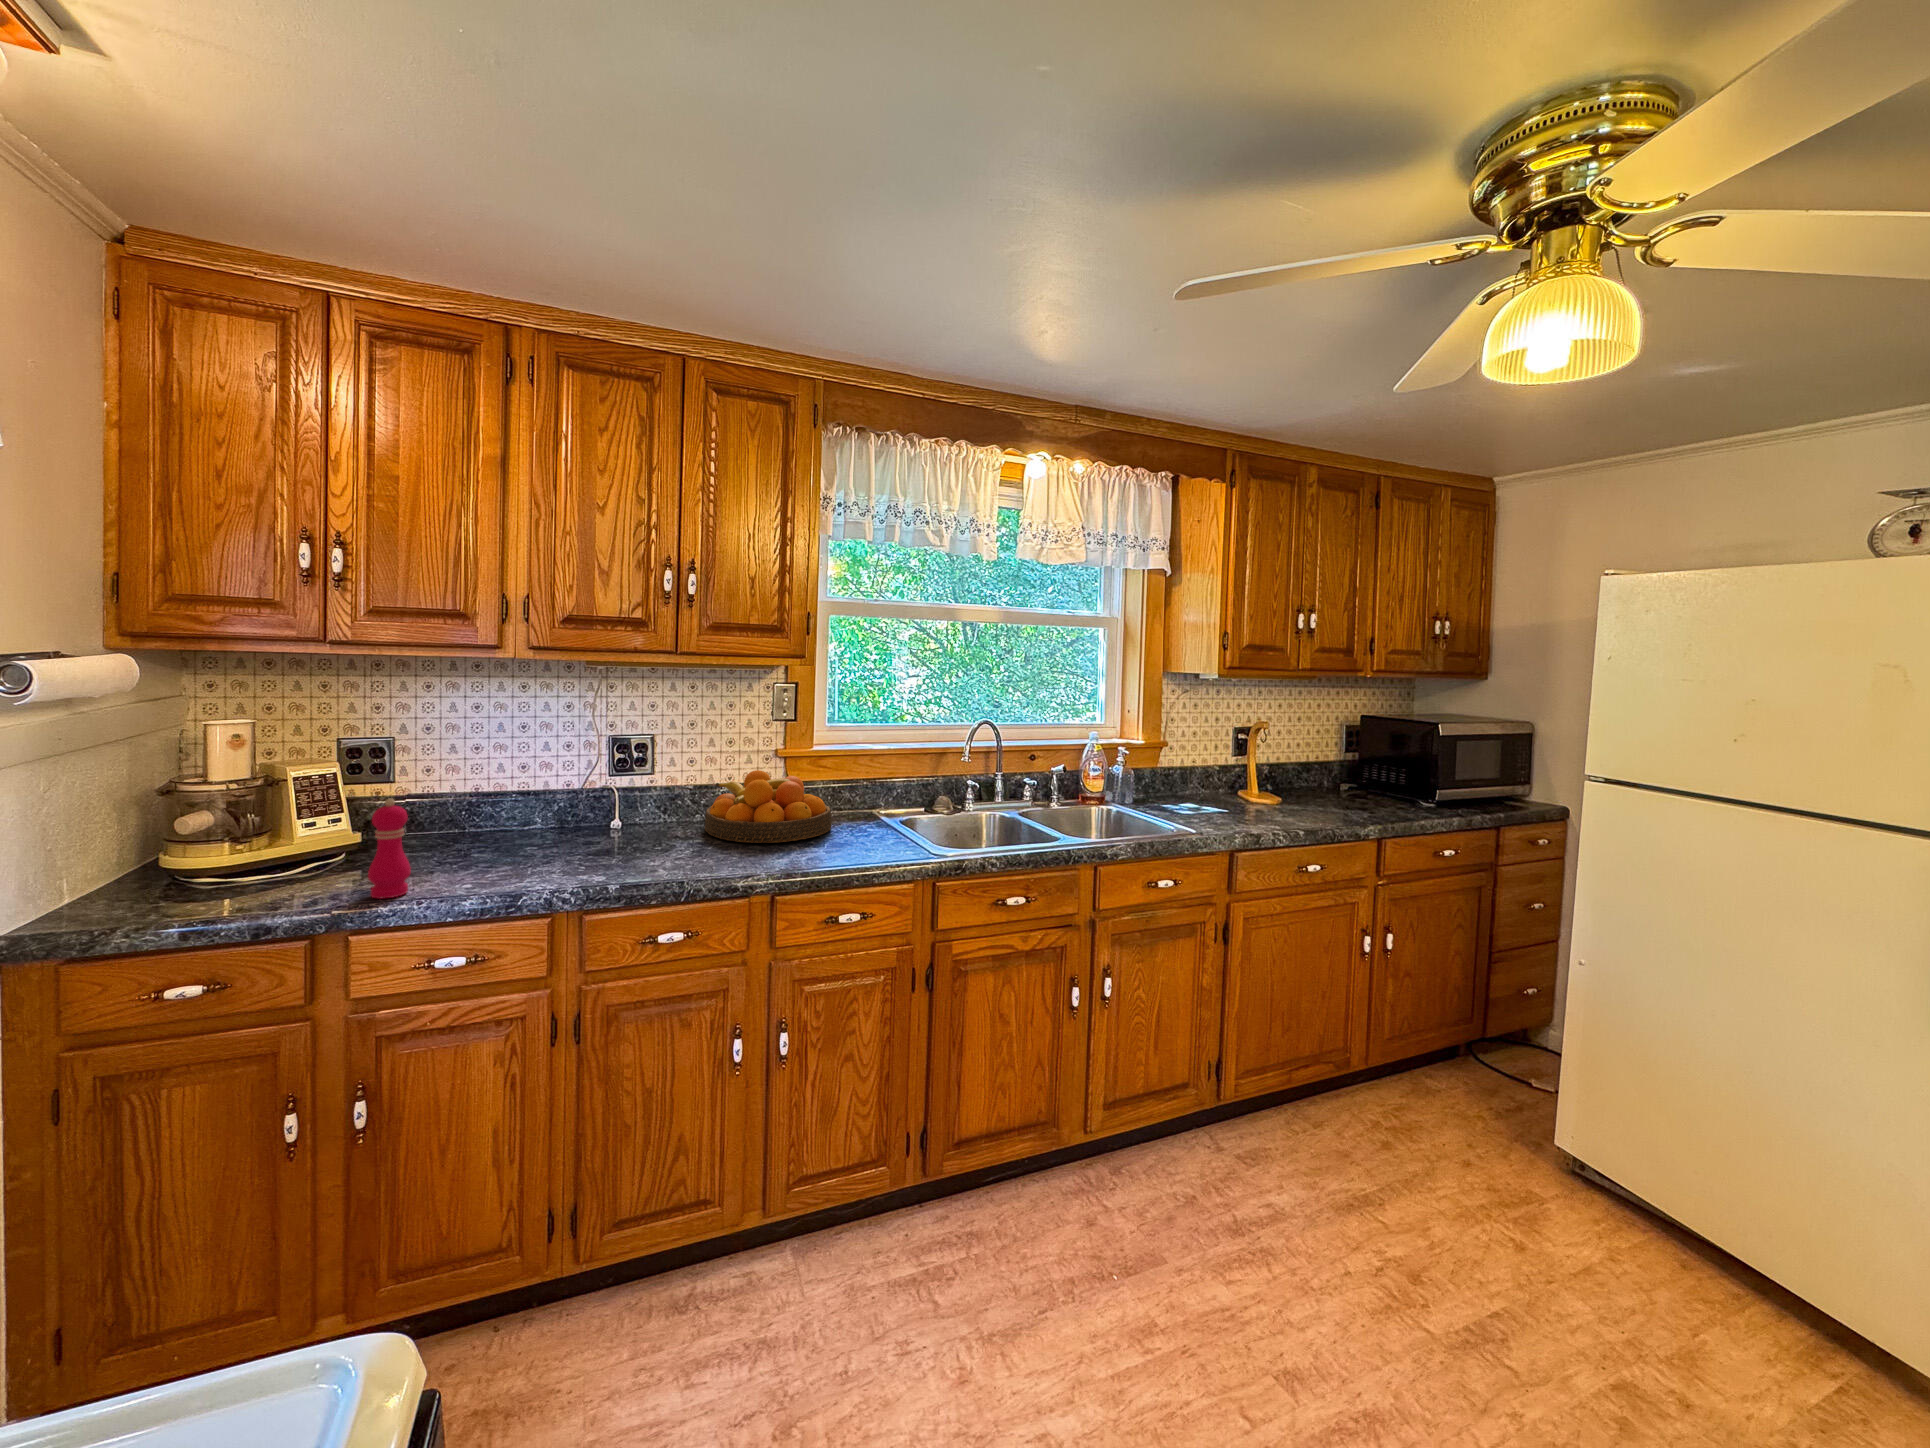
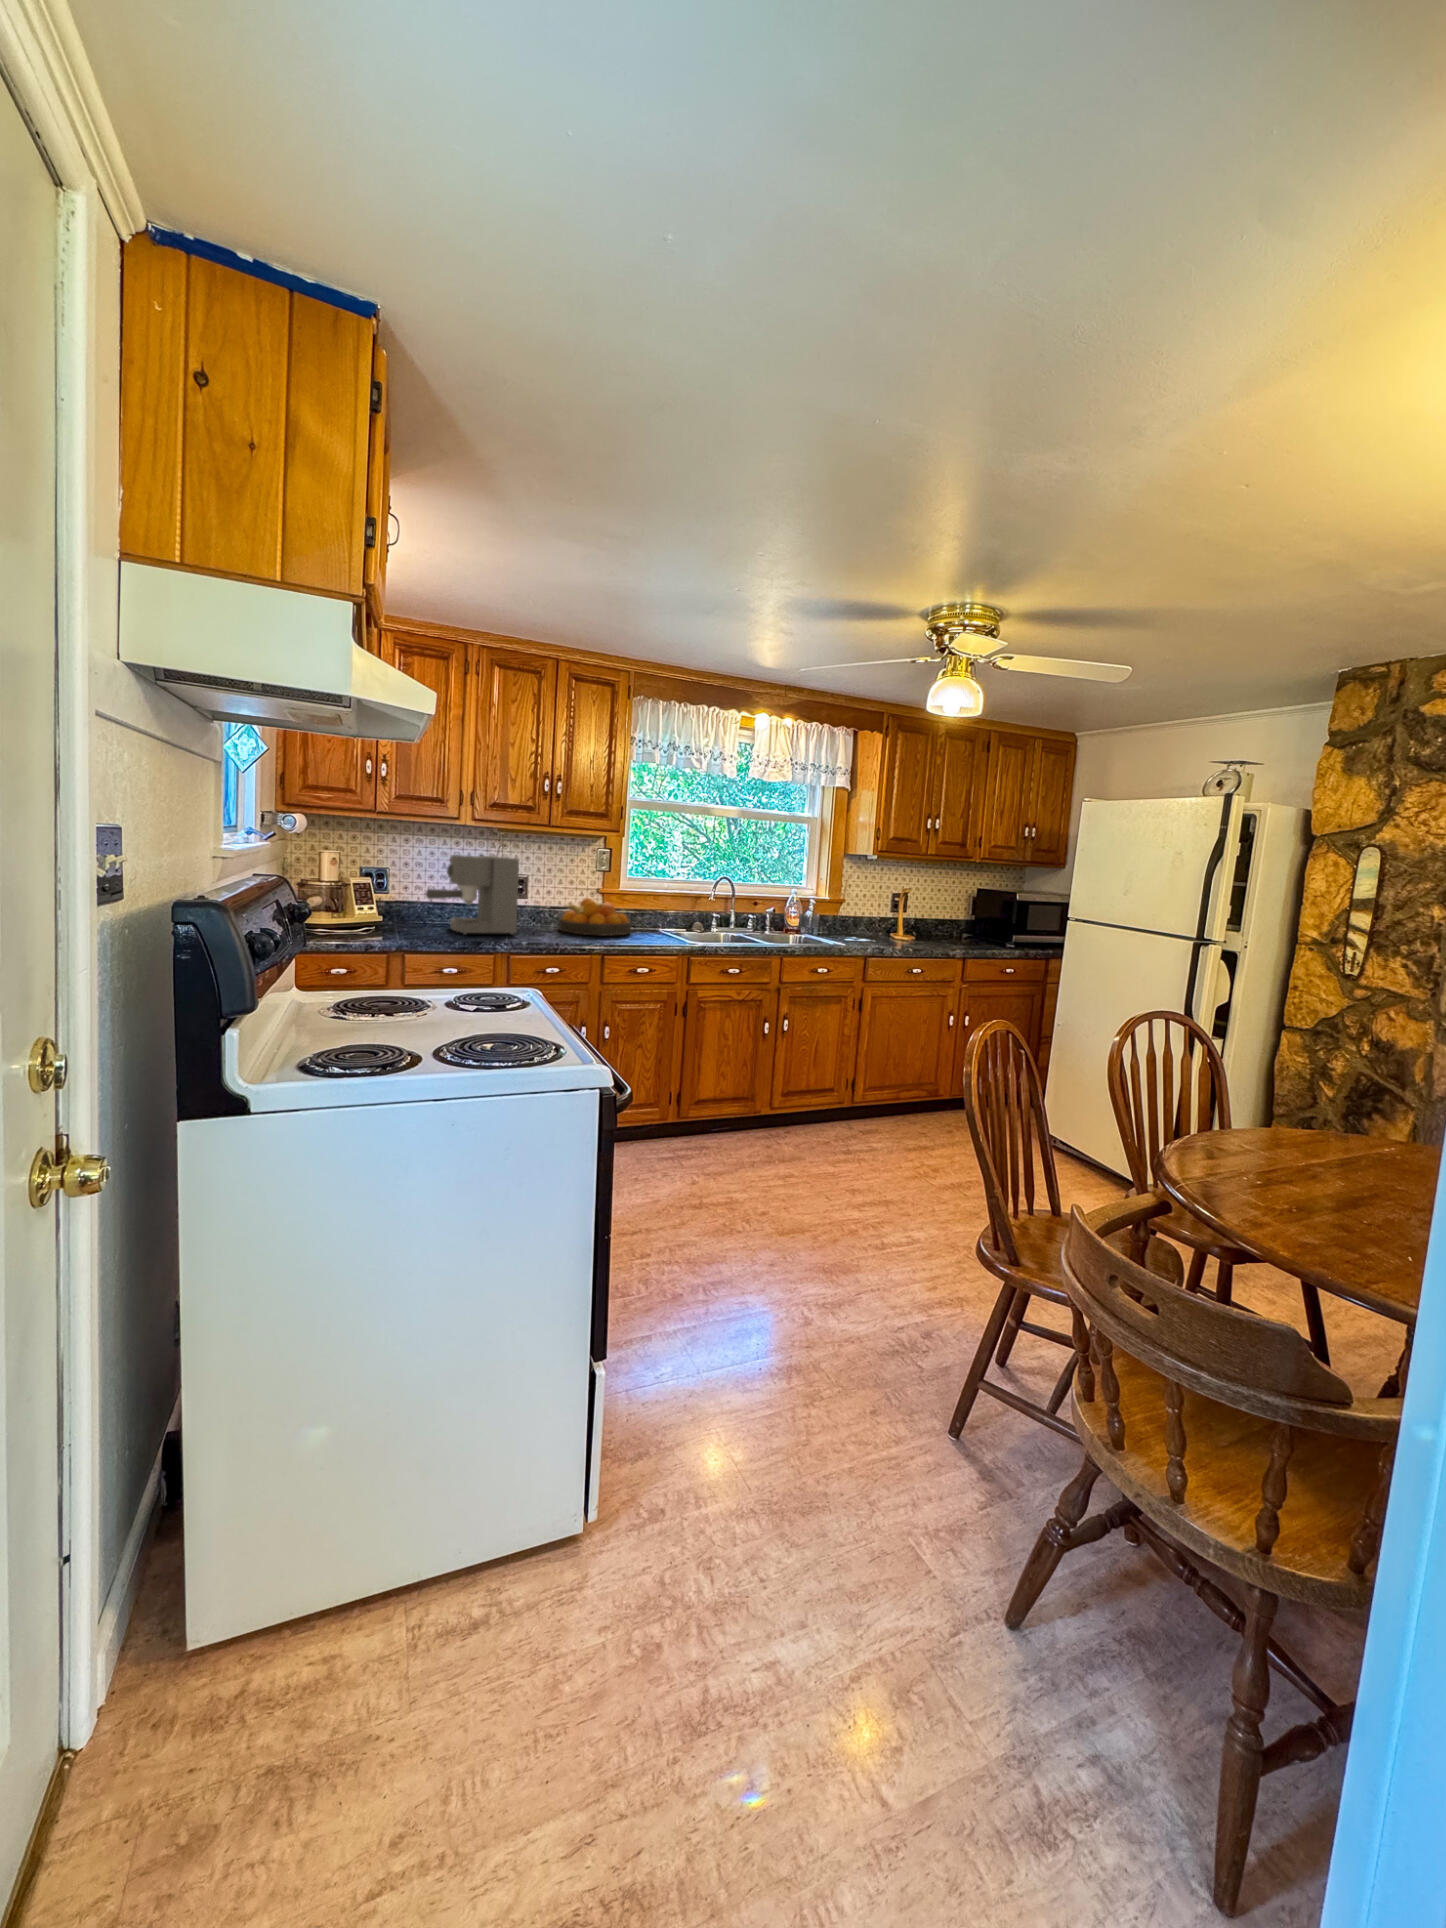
coffee maker: none [432,708,616,865] -> present [426,855,519,935]
pepper mill: present [368,798,411,898] -> none [408,892,427,941]

